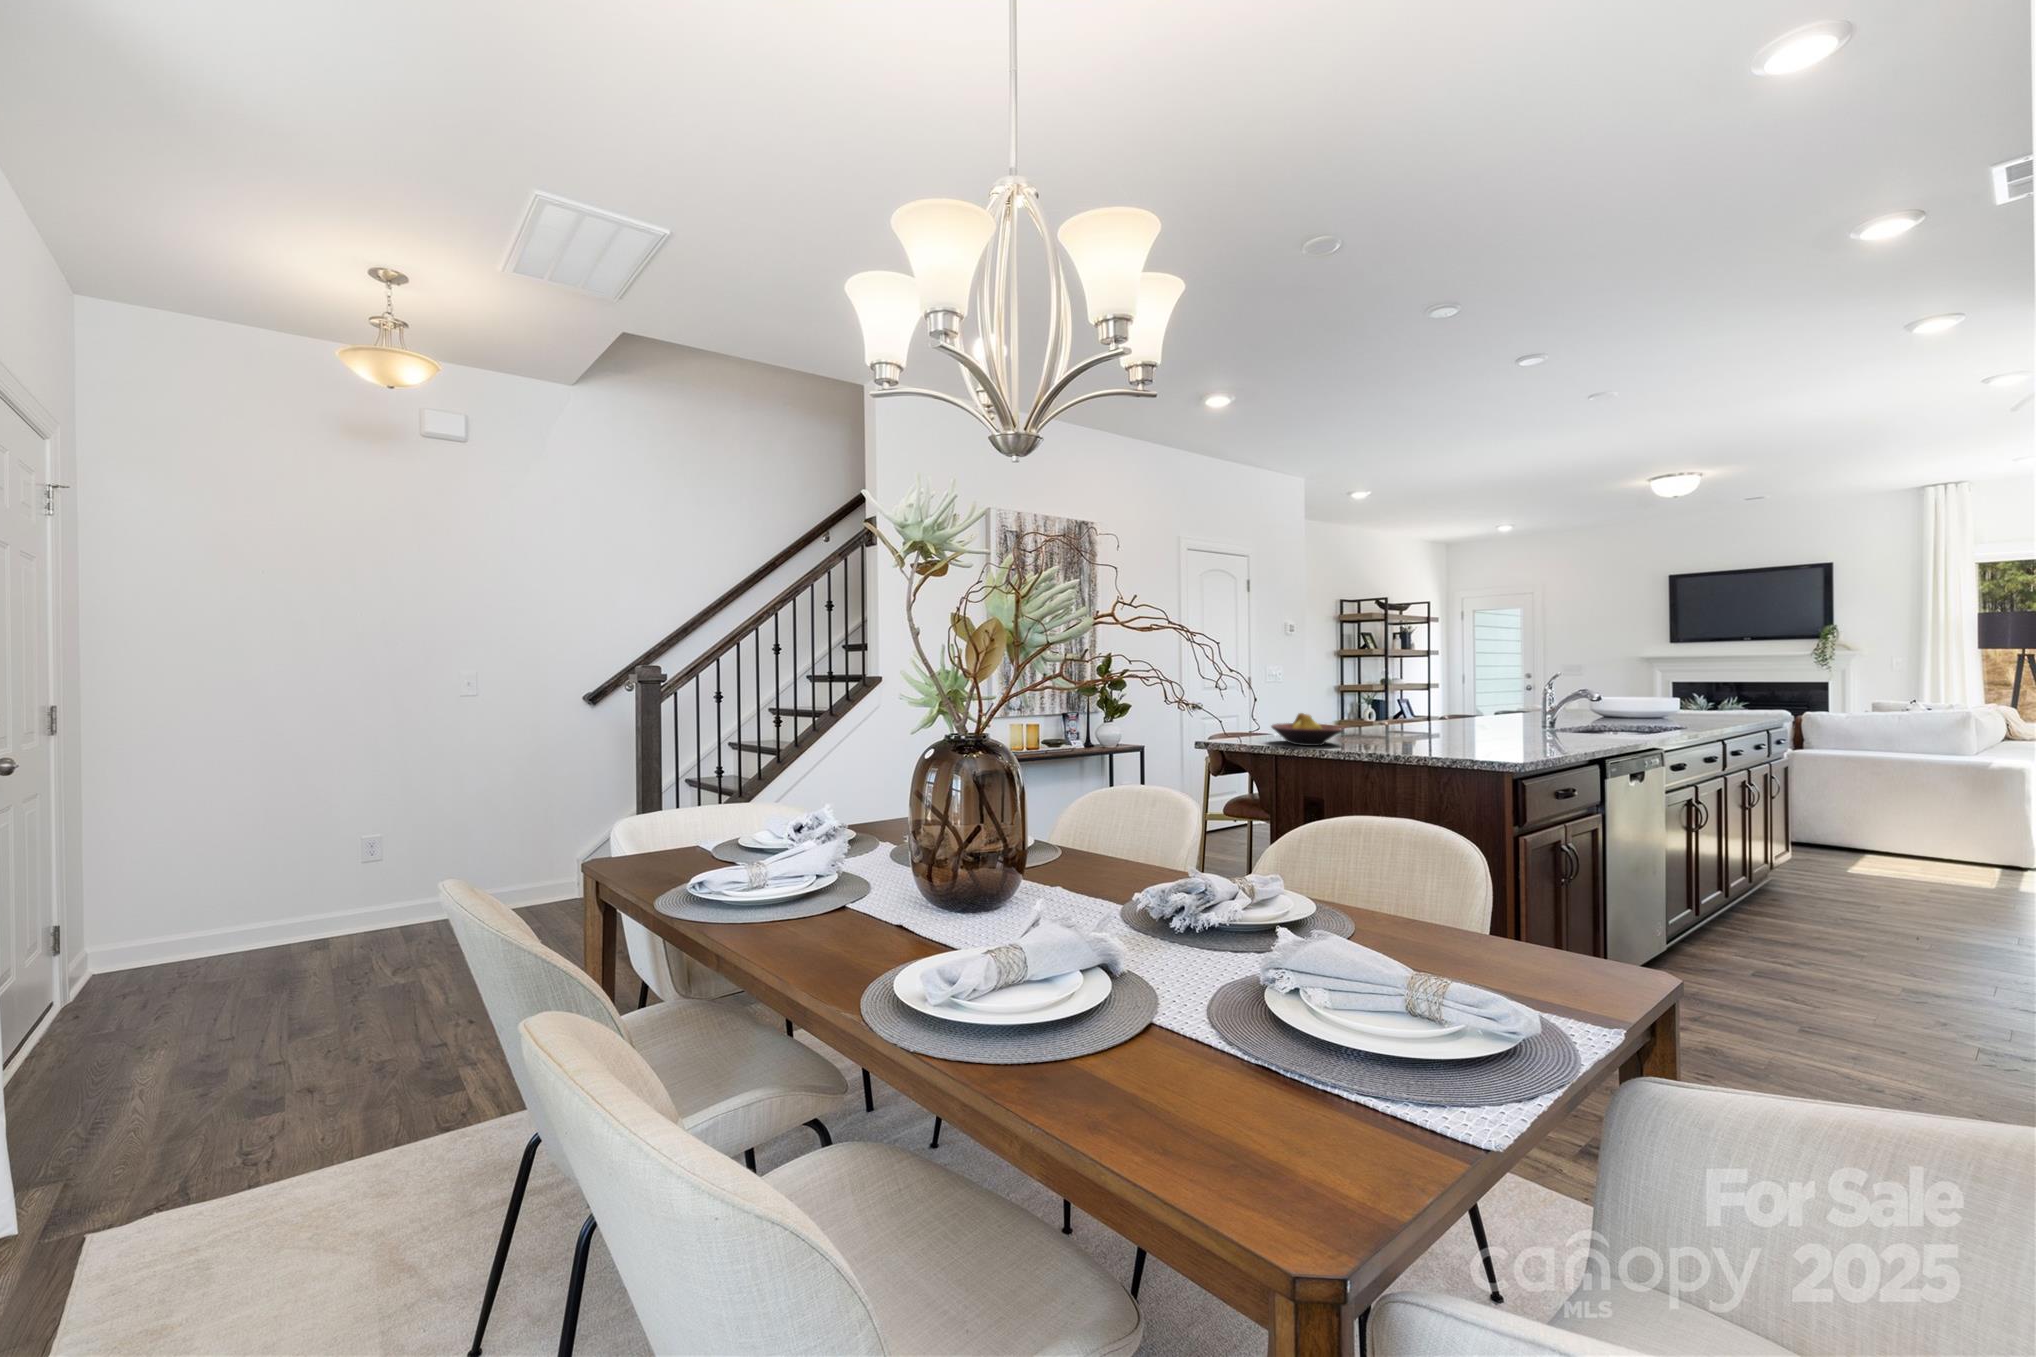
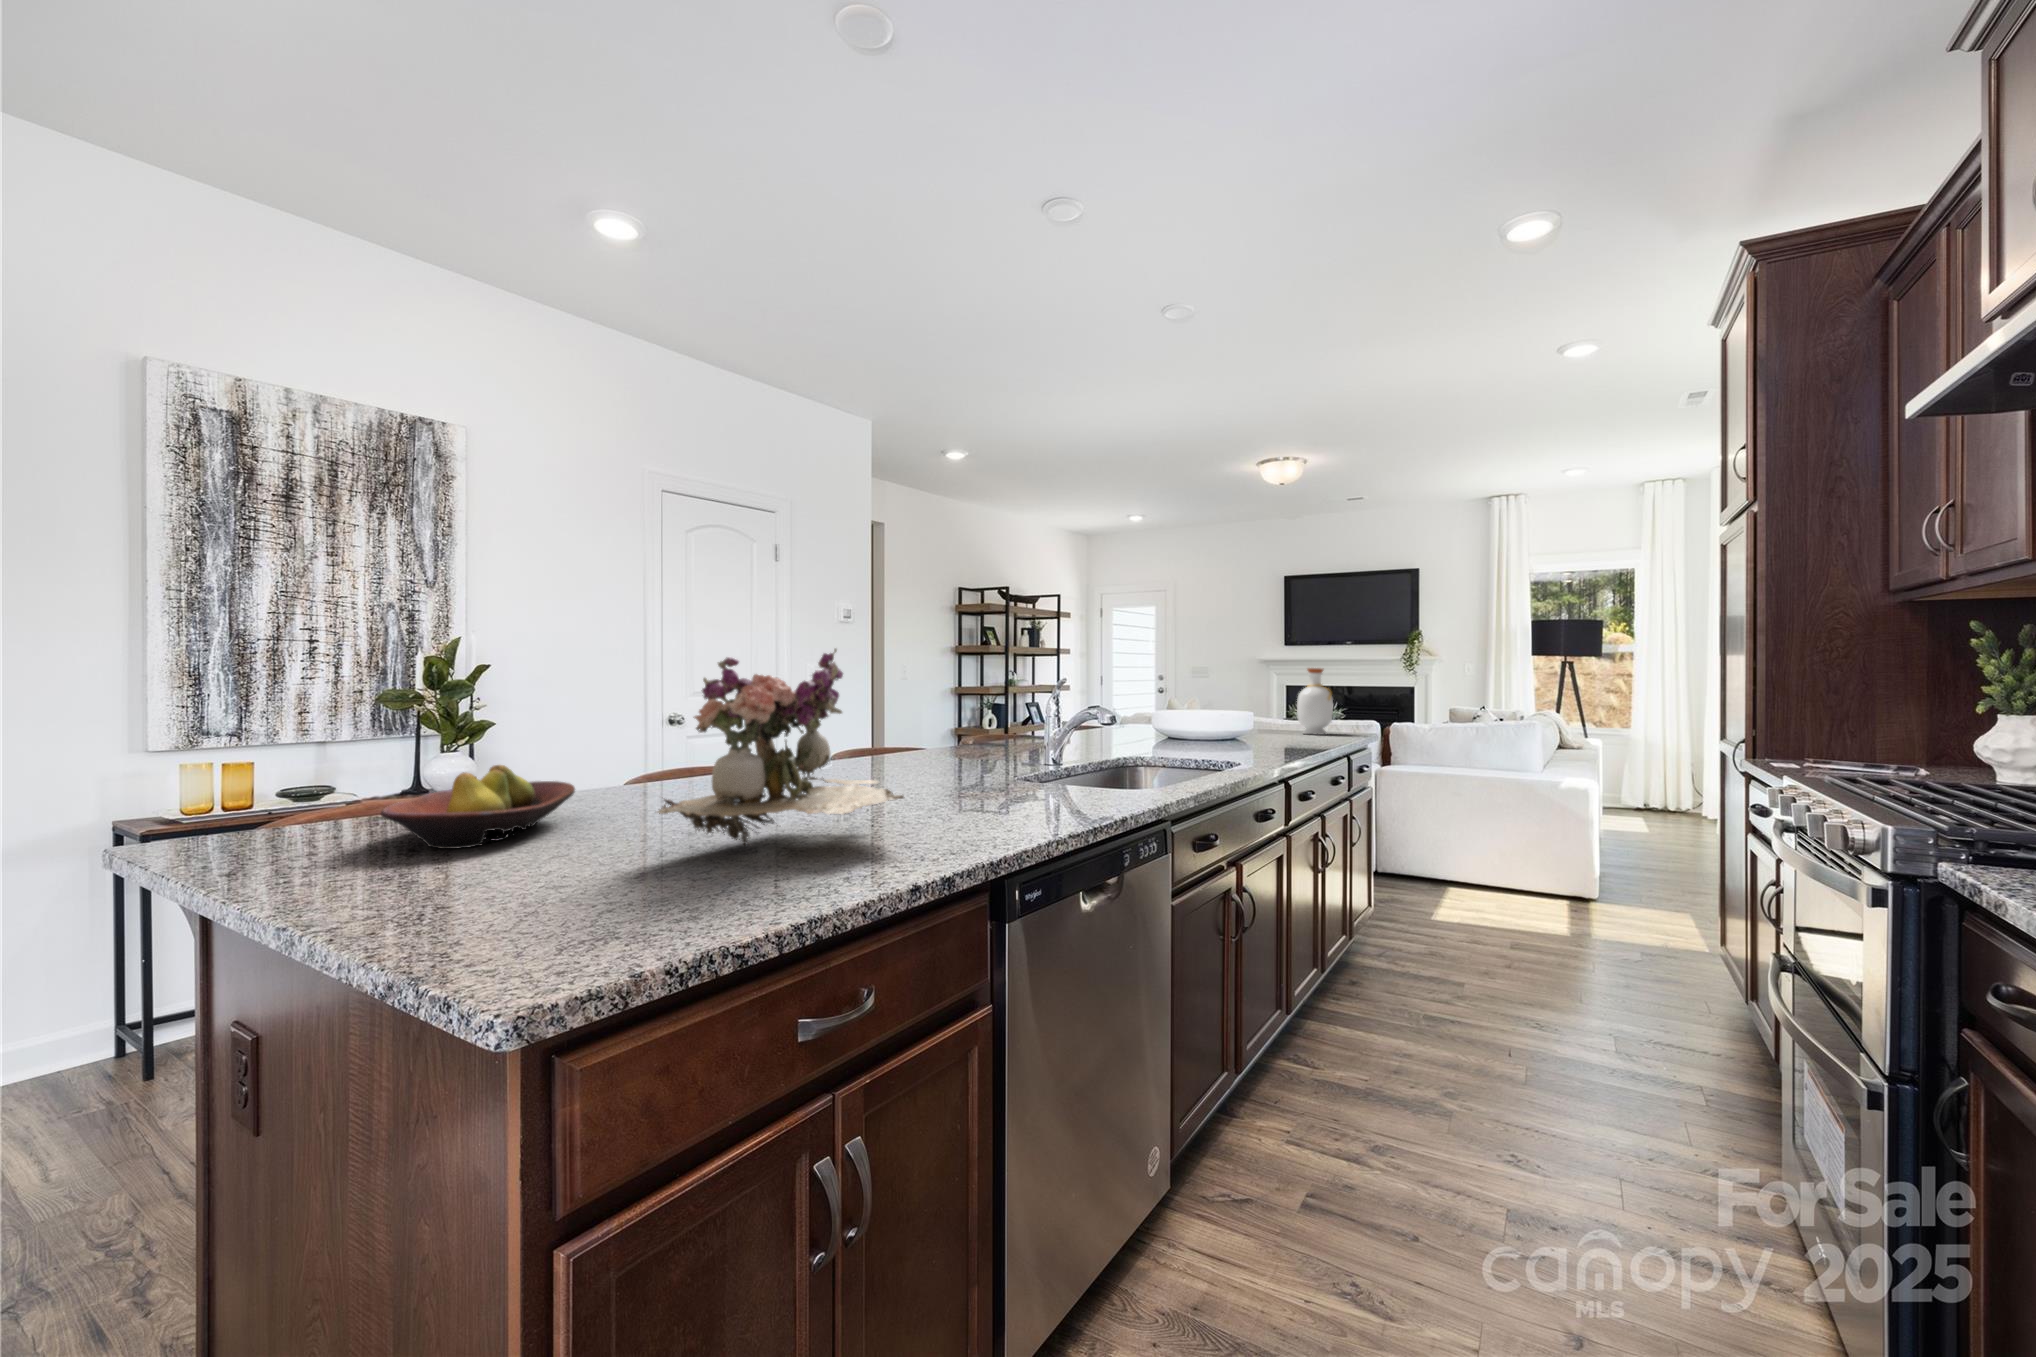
flower arrangement: none [1423,655,1537,747] -> present [658,649,904,844]
bottle: none [1713,664,1748,717] -> present [1297,668,1333,735]

